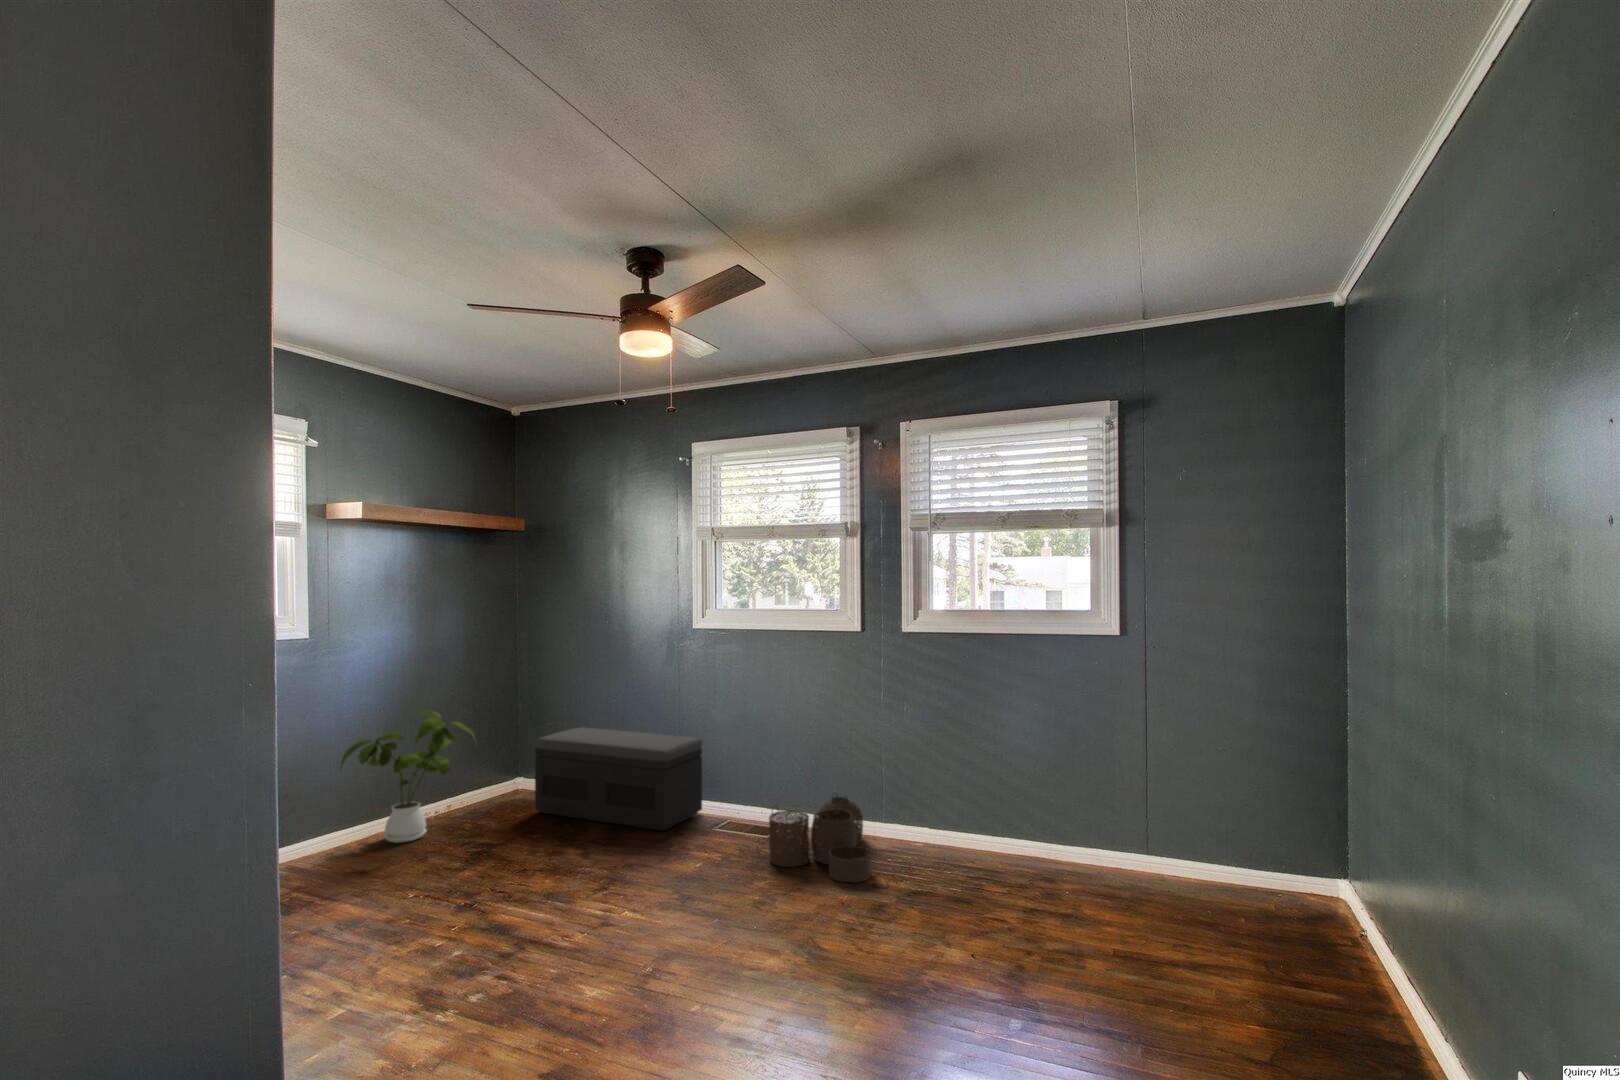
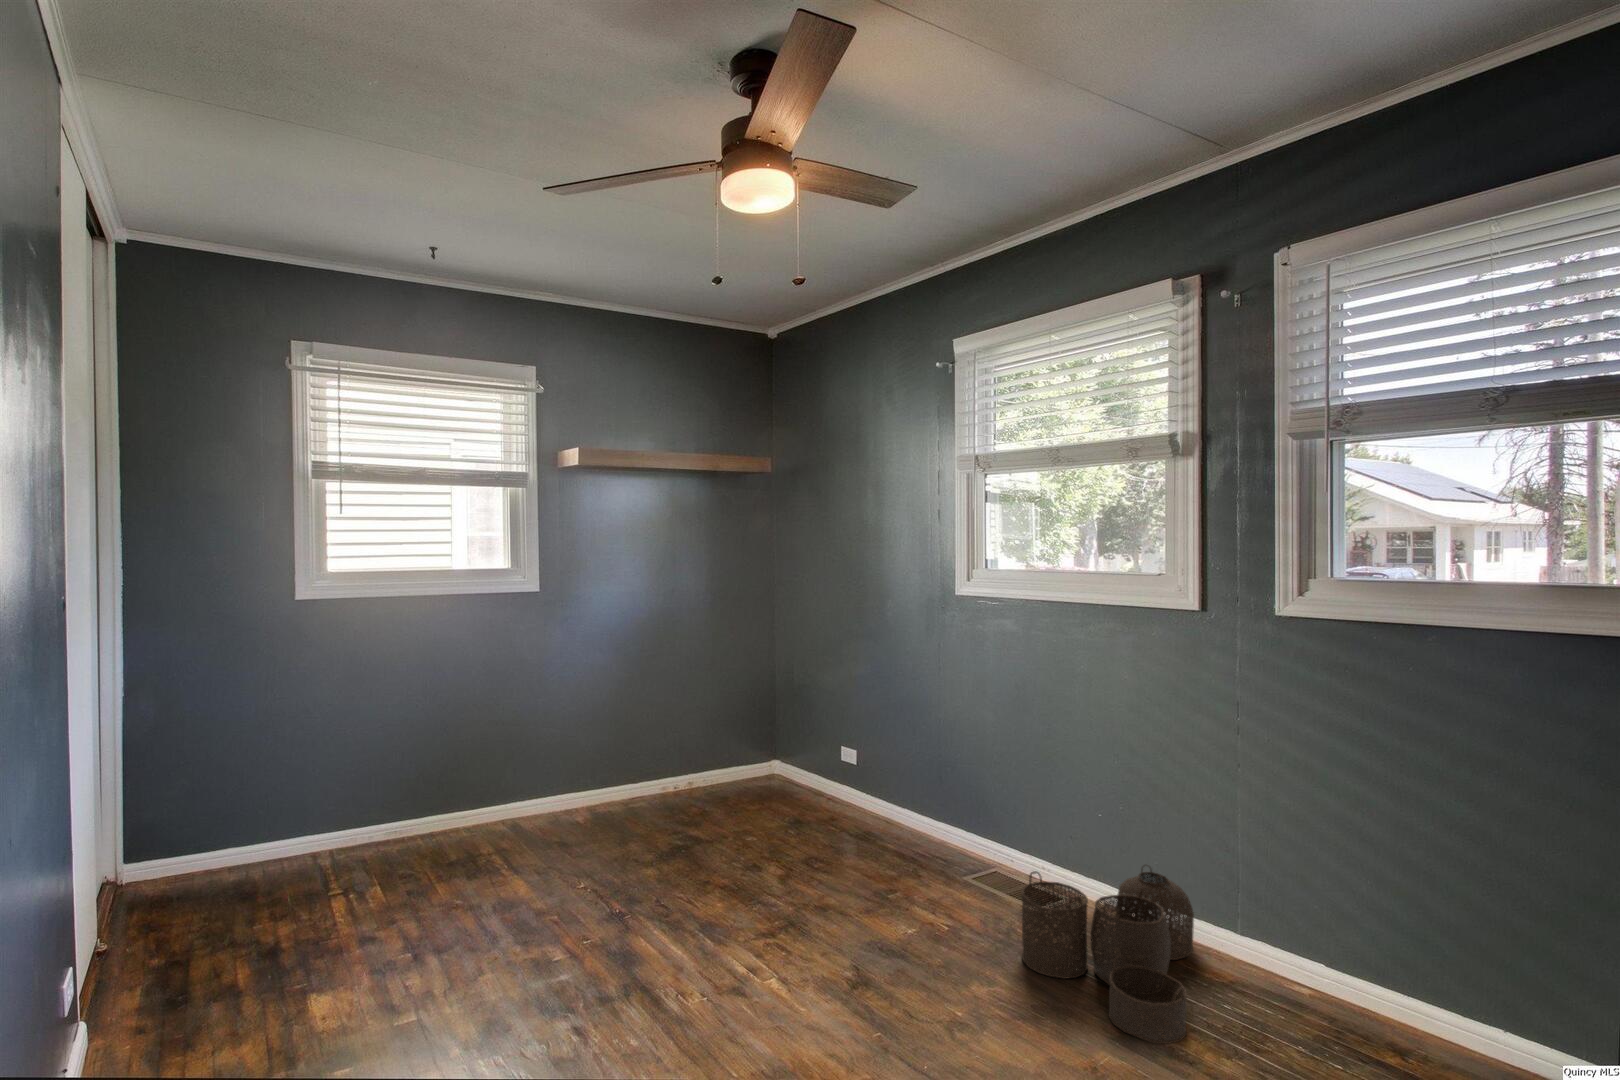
house plant: present [341,710,475,843] -> none [558,675,690,821]
storage bench: present [535,727,702,831] -> none [769,711,965,867]

